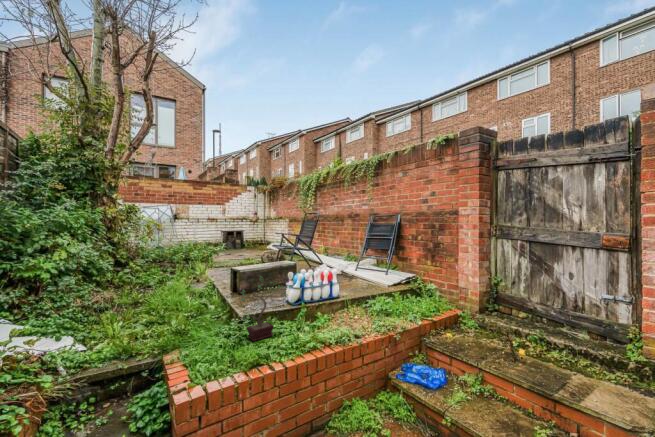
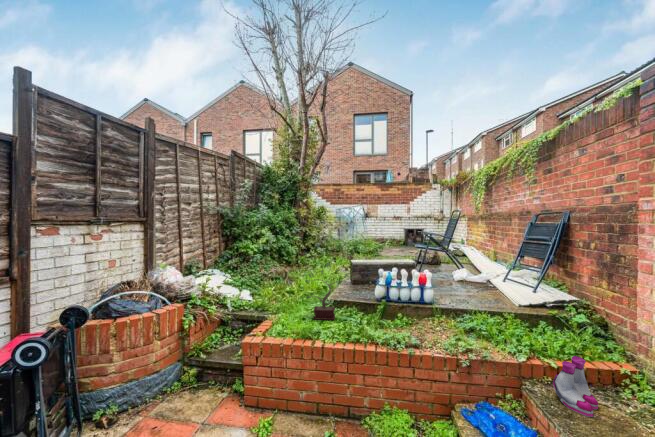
boots: none [444,310,471,344] -> present [553,356,598,417]

